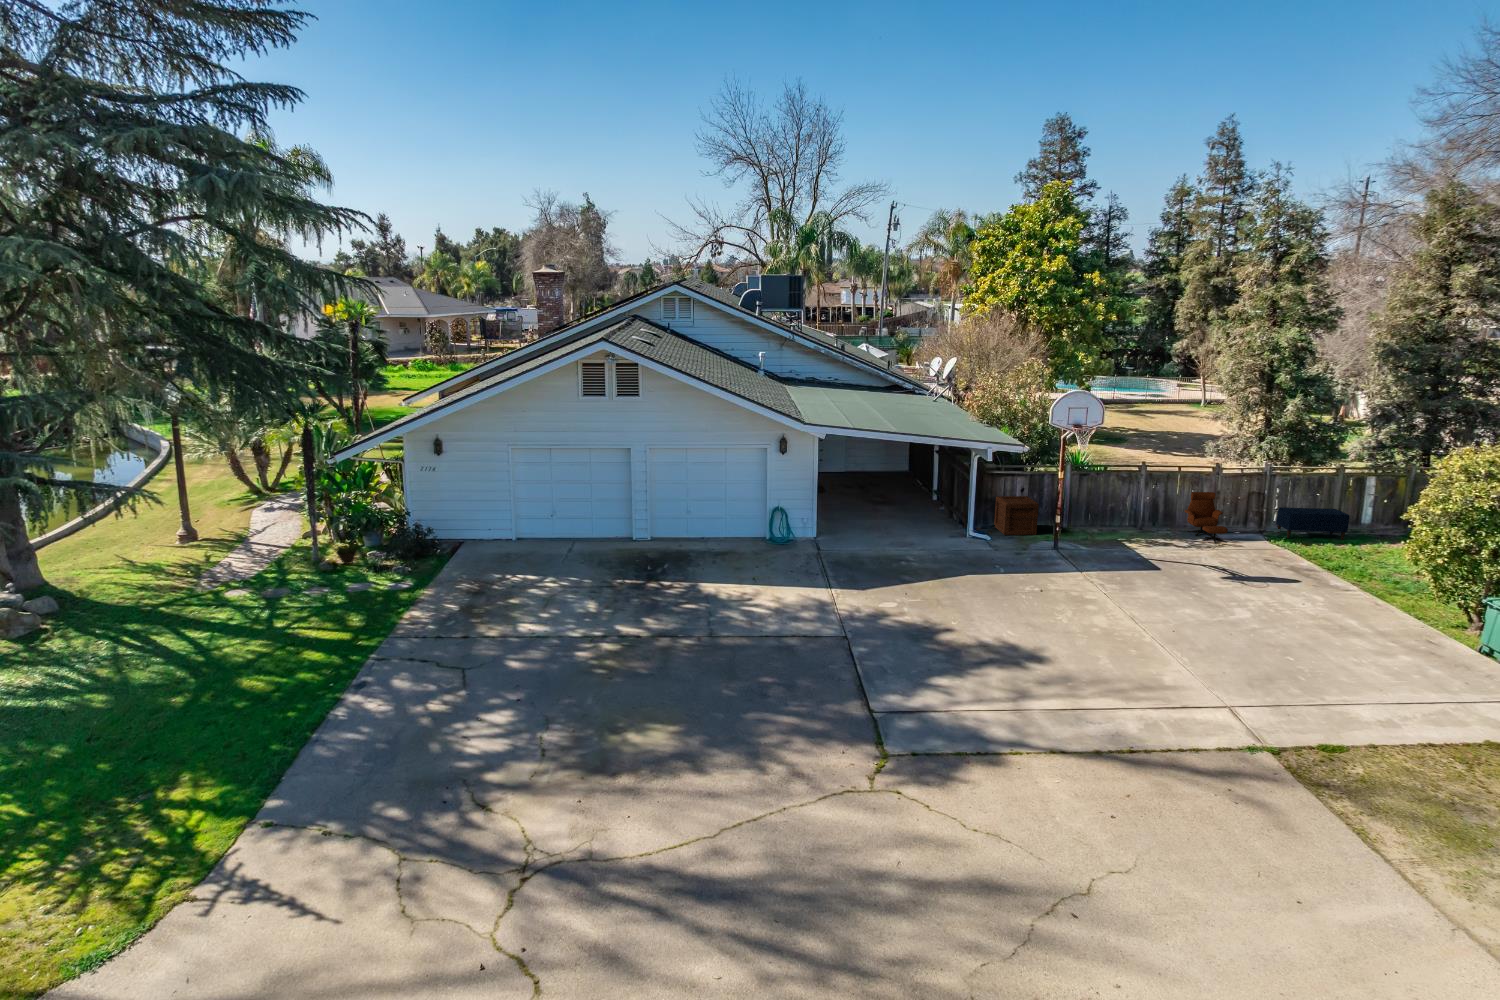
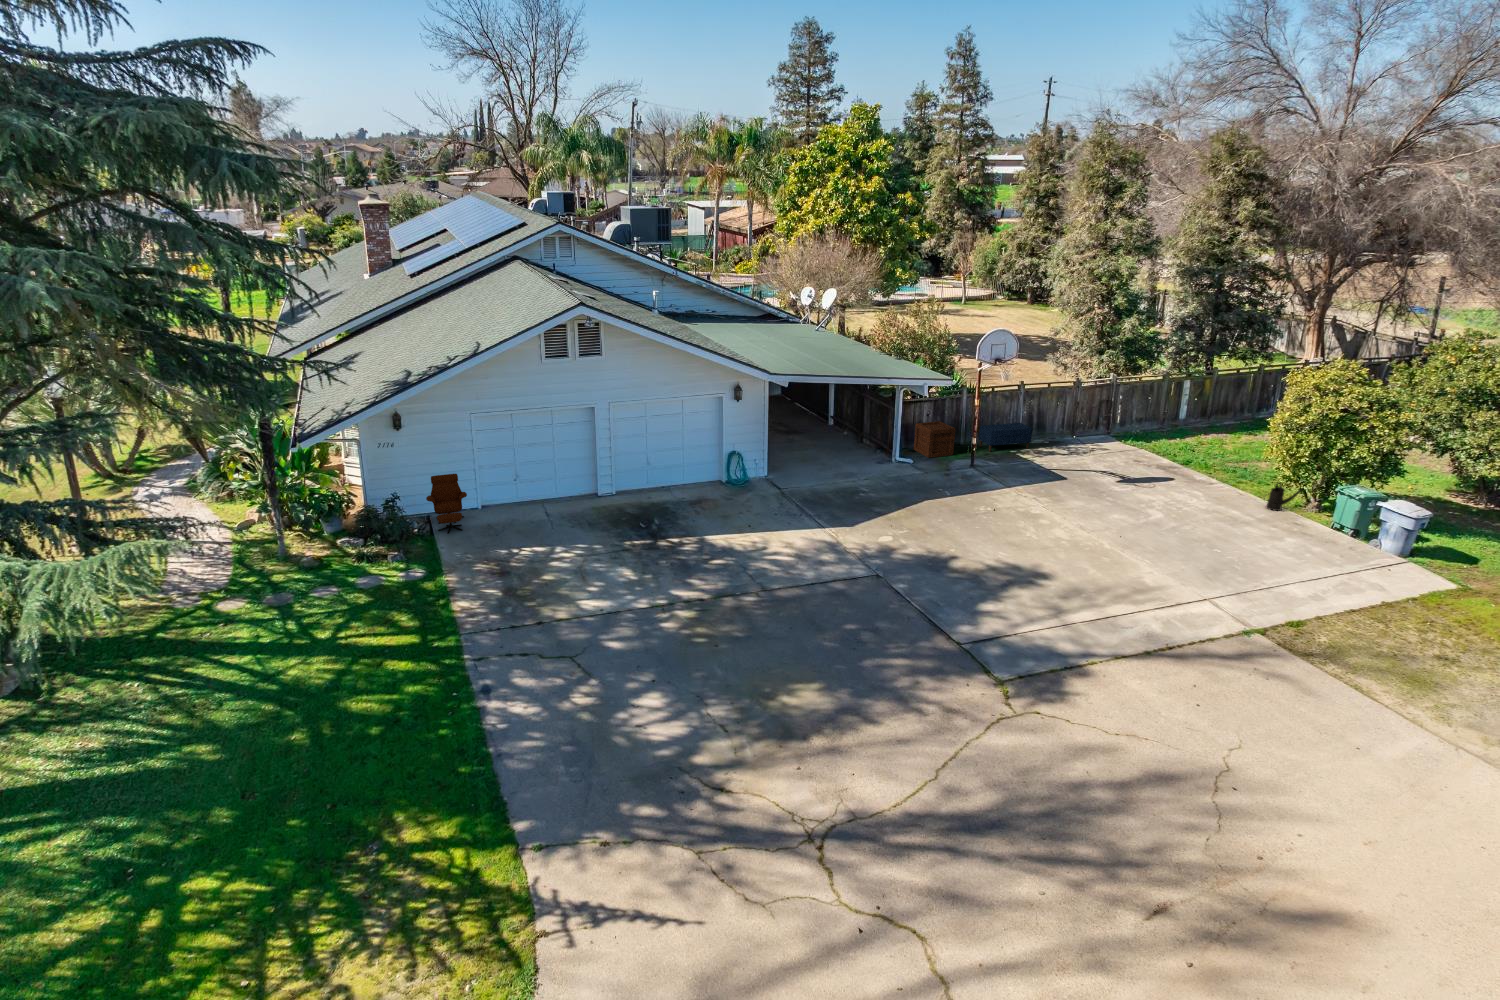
lounge chair: present [1185,492,1228,544] -> present [426,474,467,534]
bench: present [1276,507,1349,540] -> present [979,423,1032,452]
decorative plant: present [333,544,362,564] -> none [301,531,339,554]
watering can: none [1413,588,1472,626] -> present [1264,483,1302,511]

